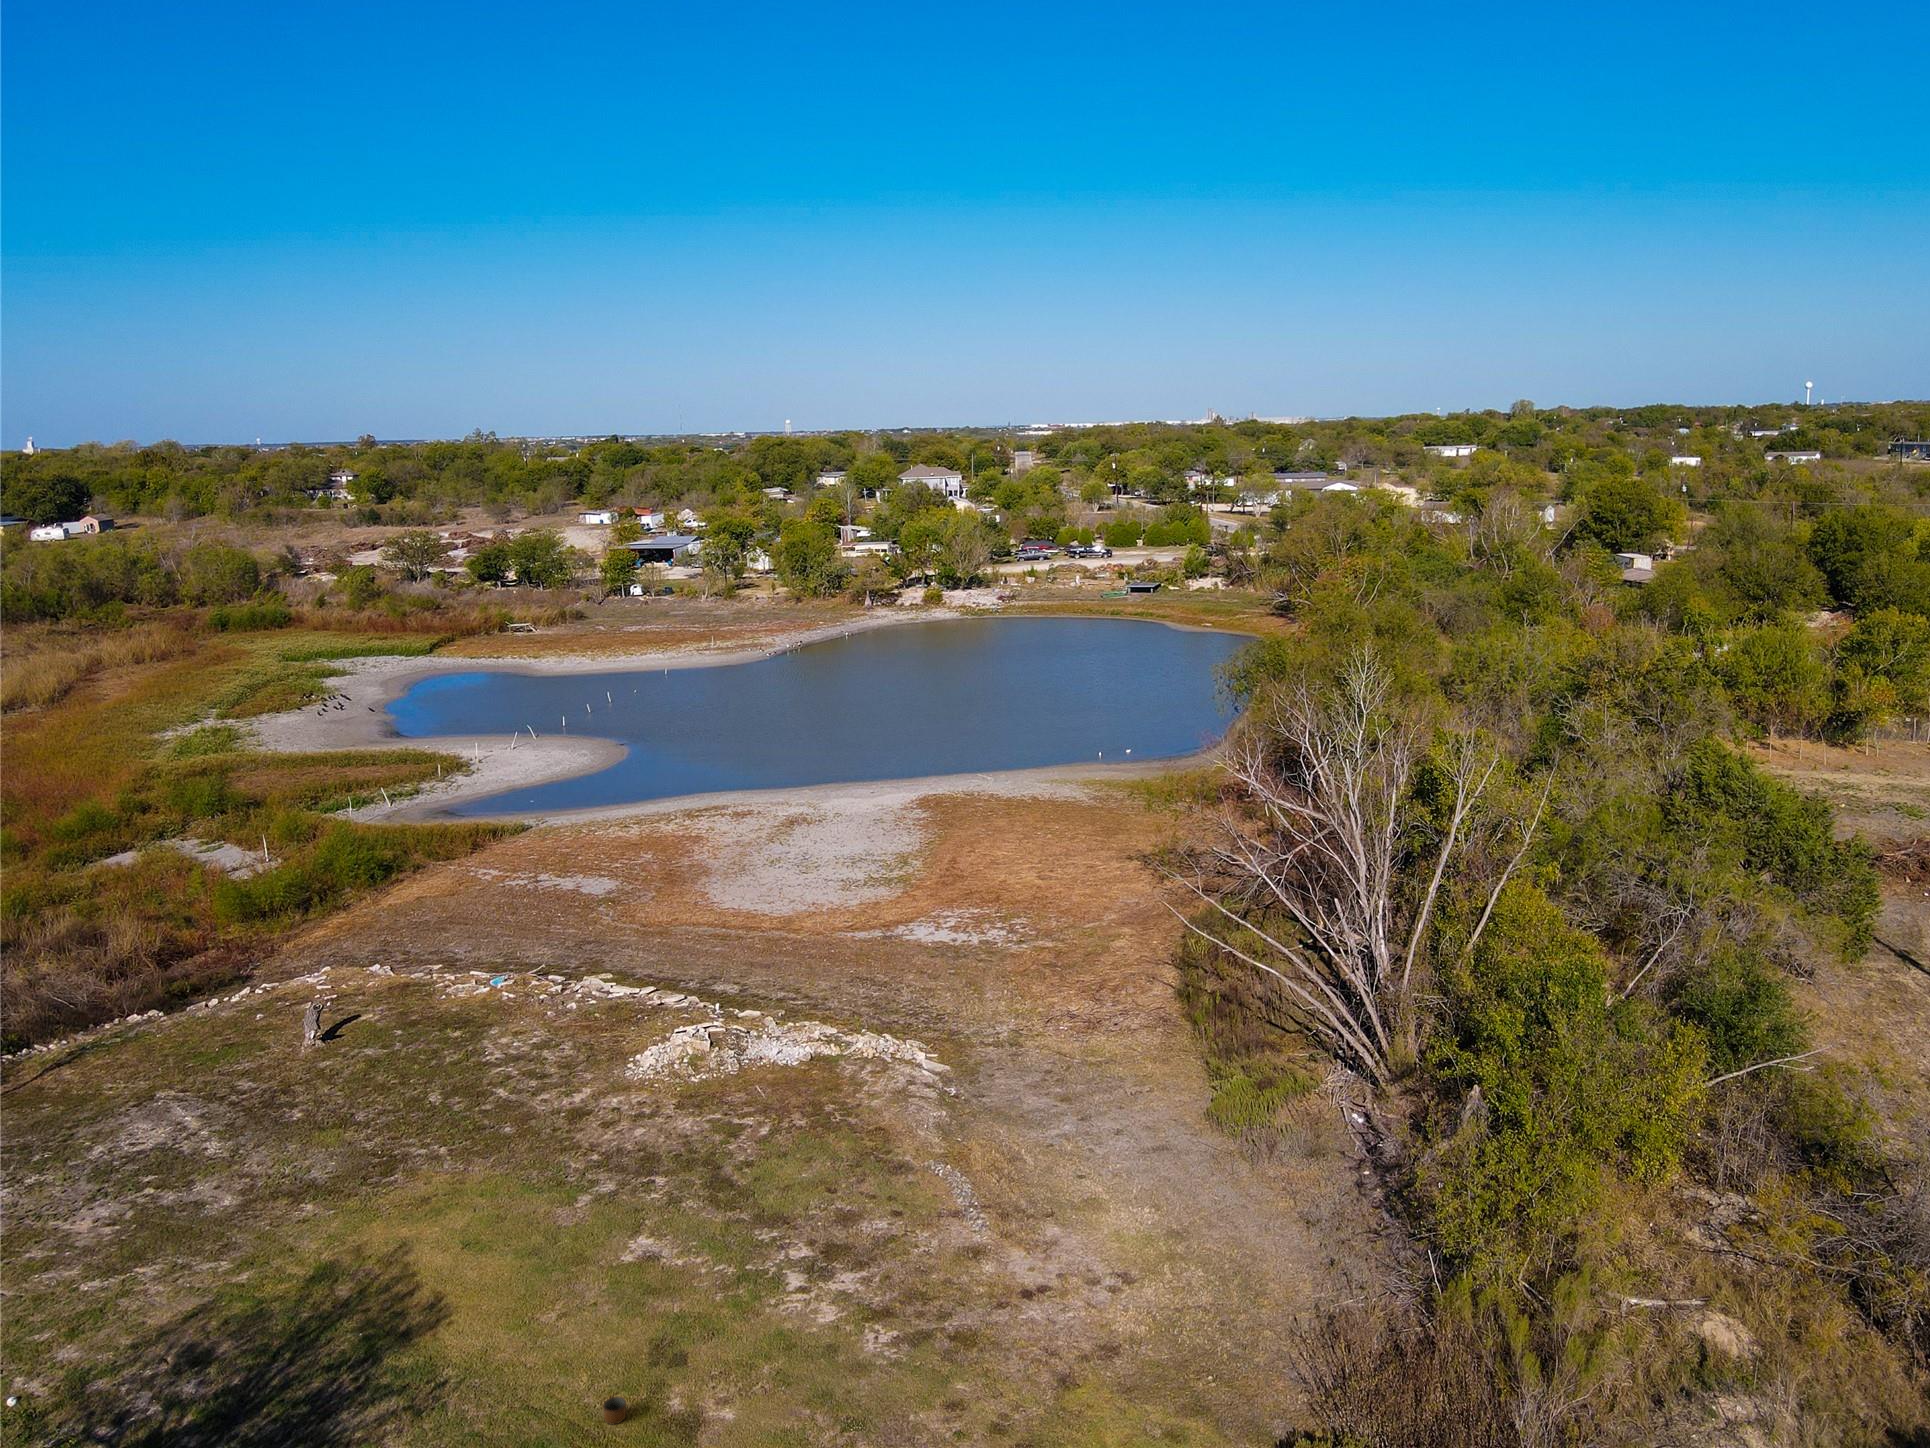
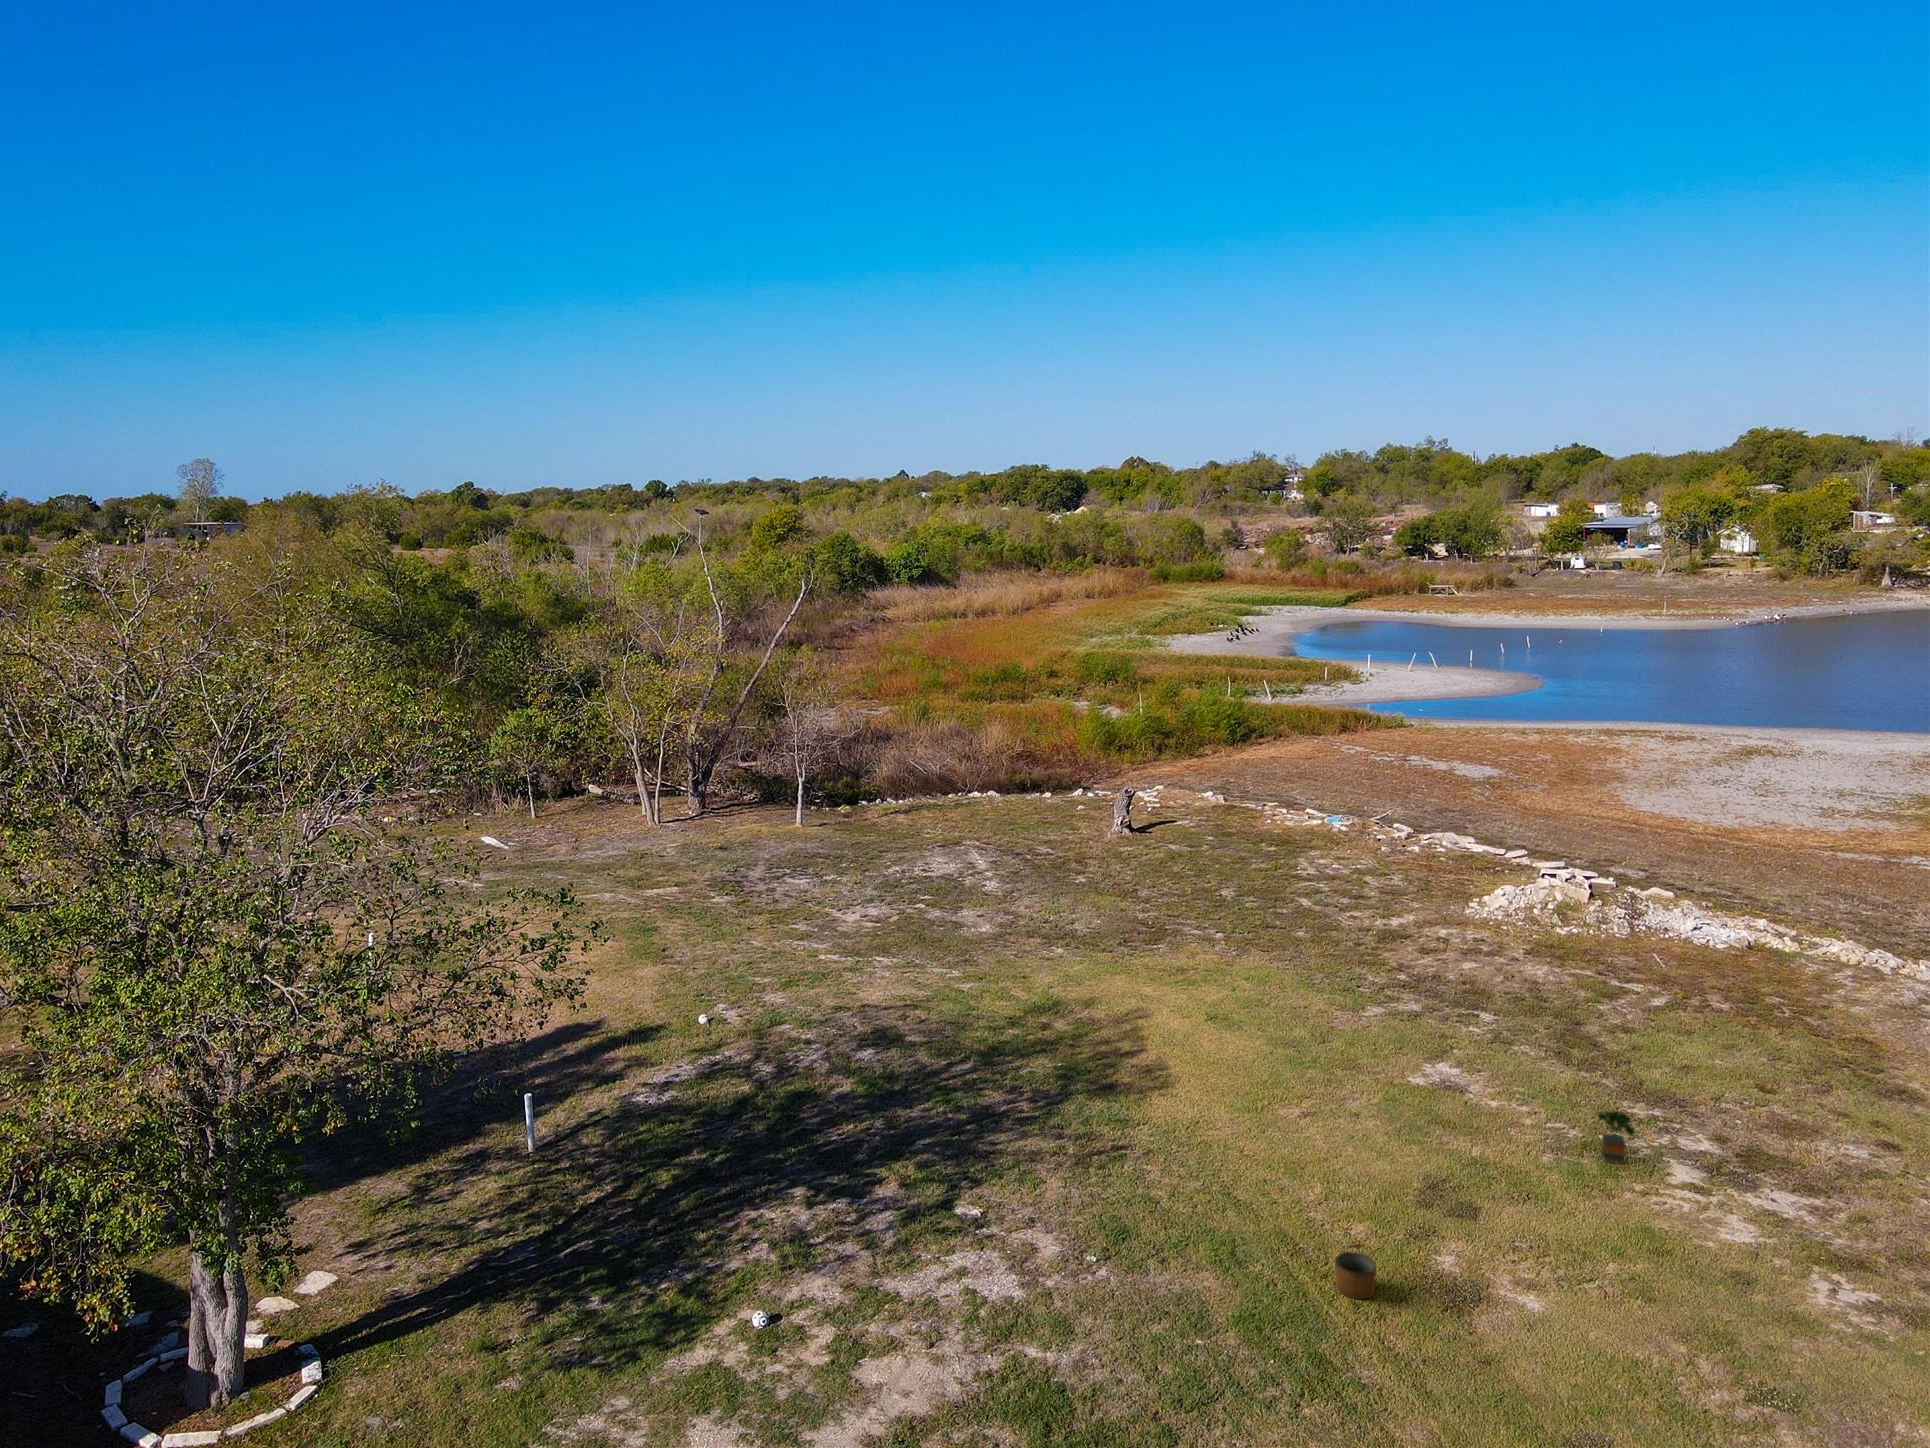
potted tree: none [728,1241,748,1274] -> present [1598,1110,1635,1164]

